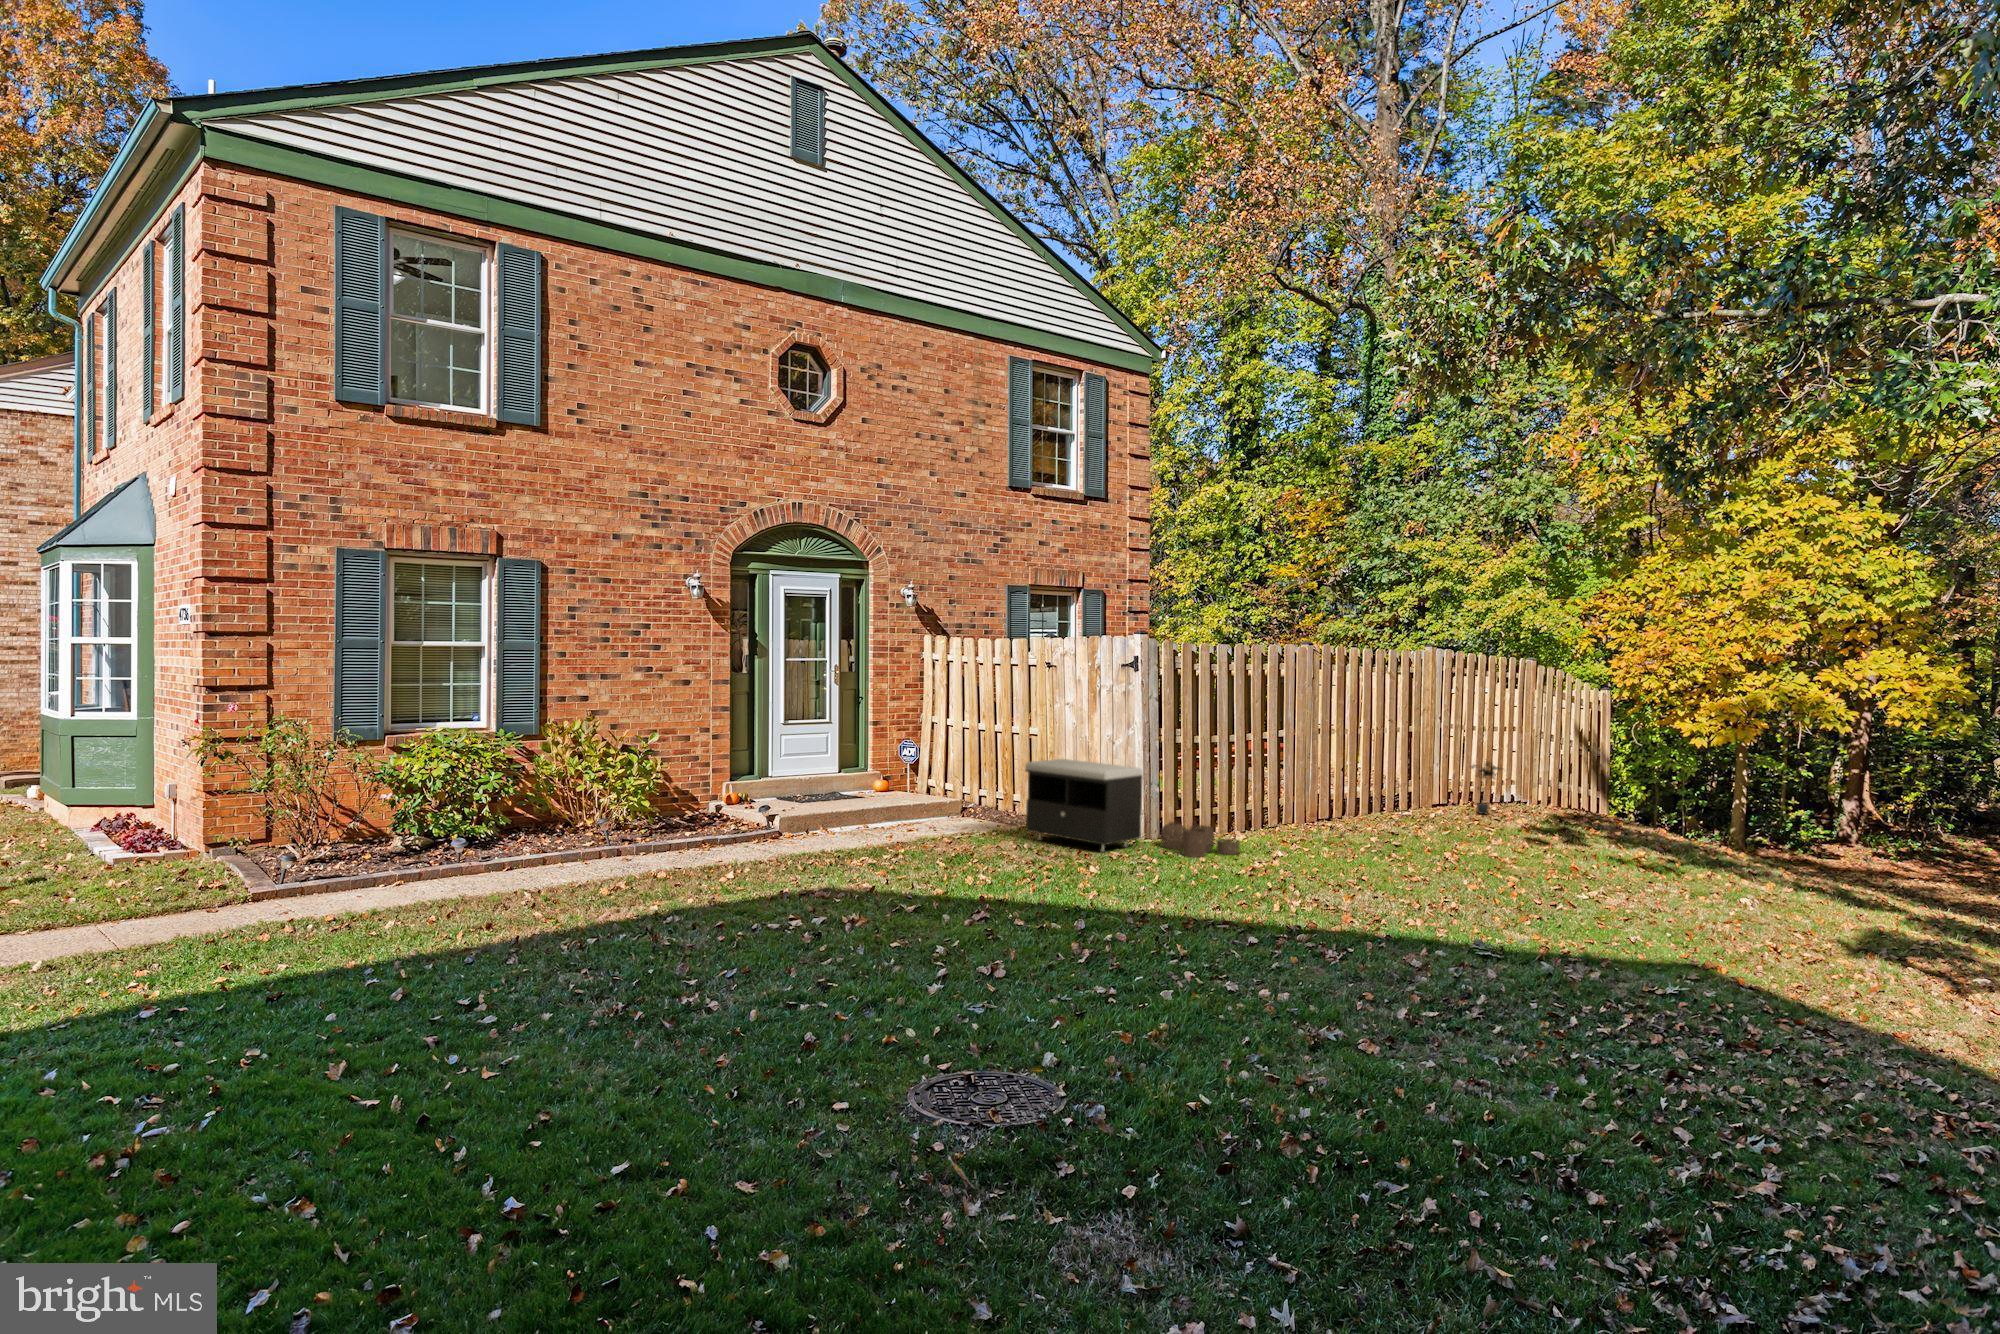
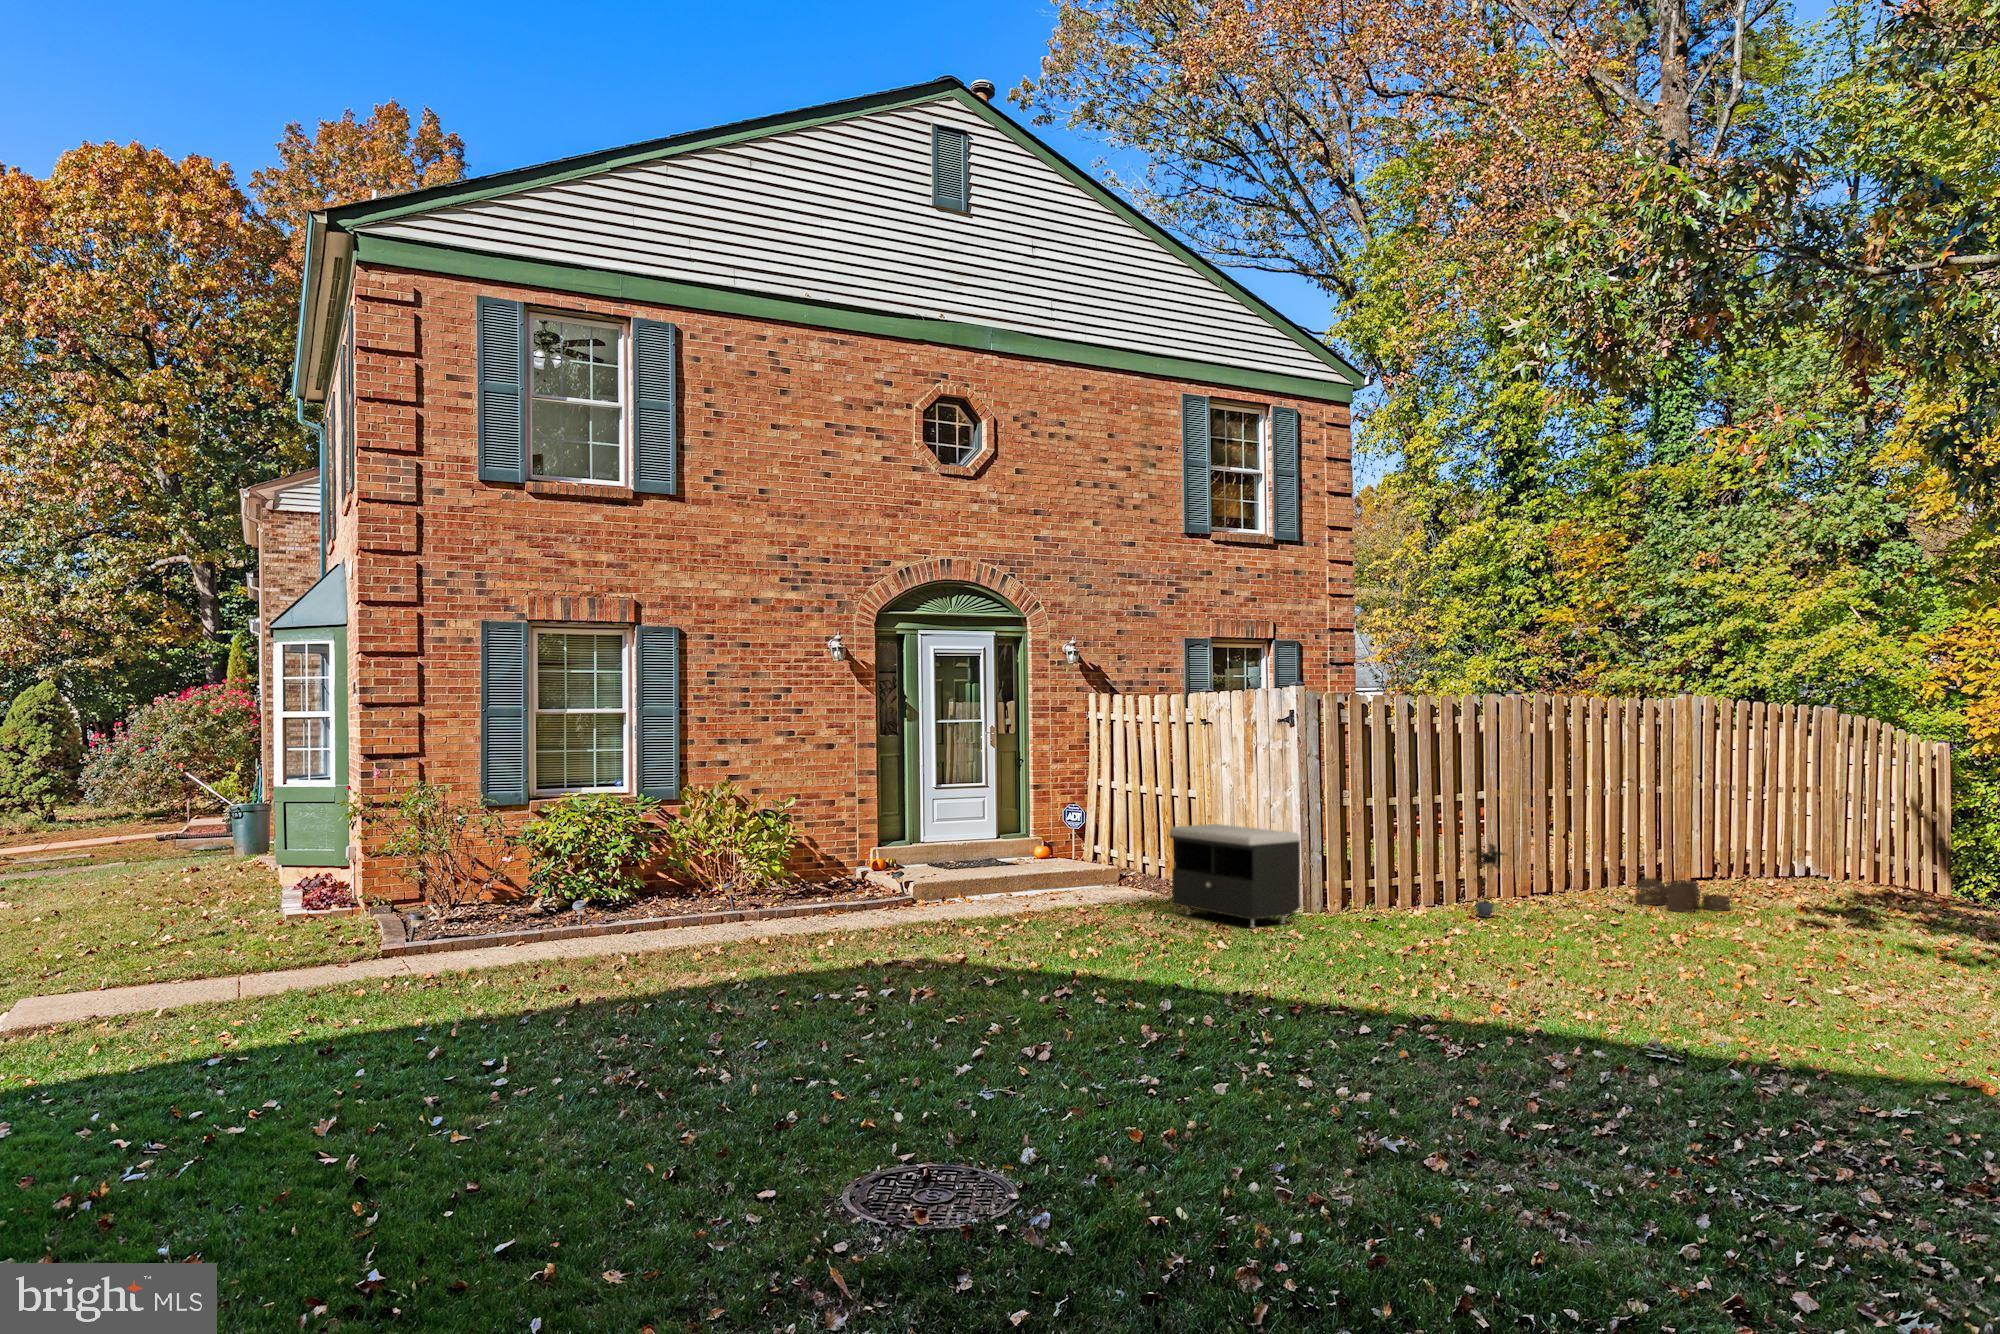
potted plant: present [1471,761,1499,814] -> present [1469,843,1508,918]
woven basket: present [1160,822,1240,857] -> present [1635,878,1730,912]

